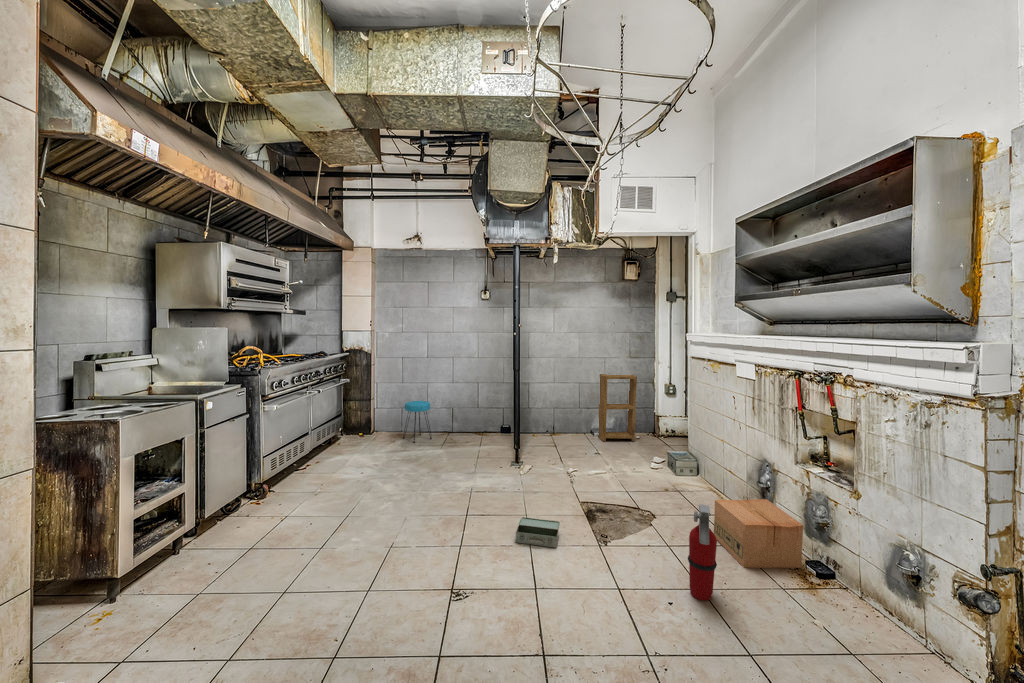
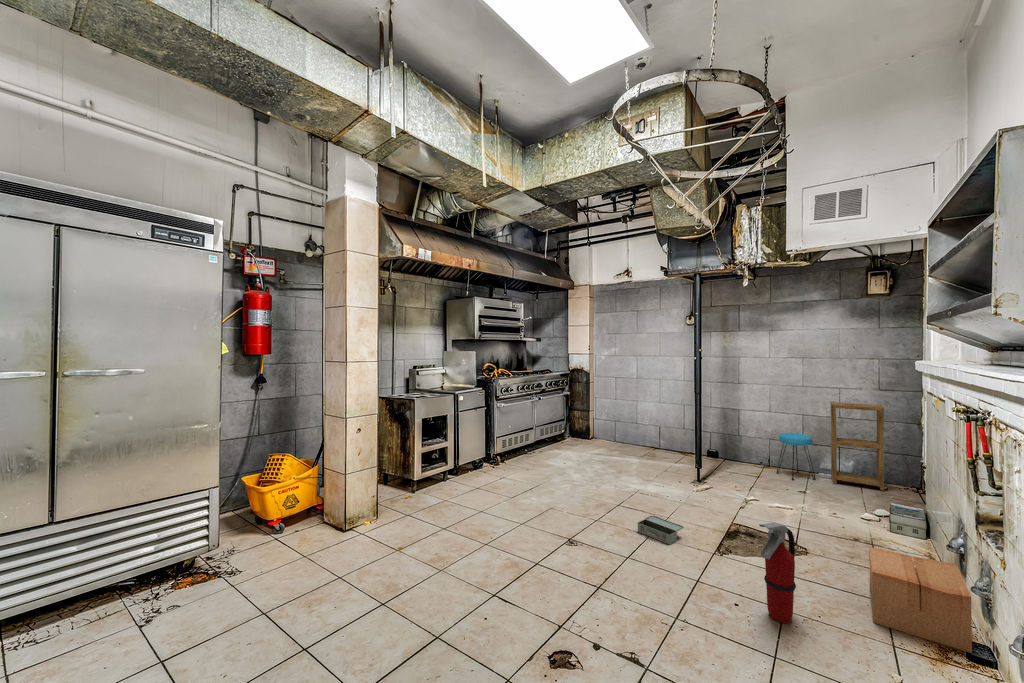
stool: present [403,401,431,442] -> present [777,433,815,480]

